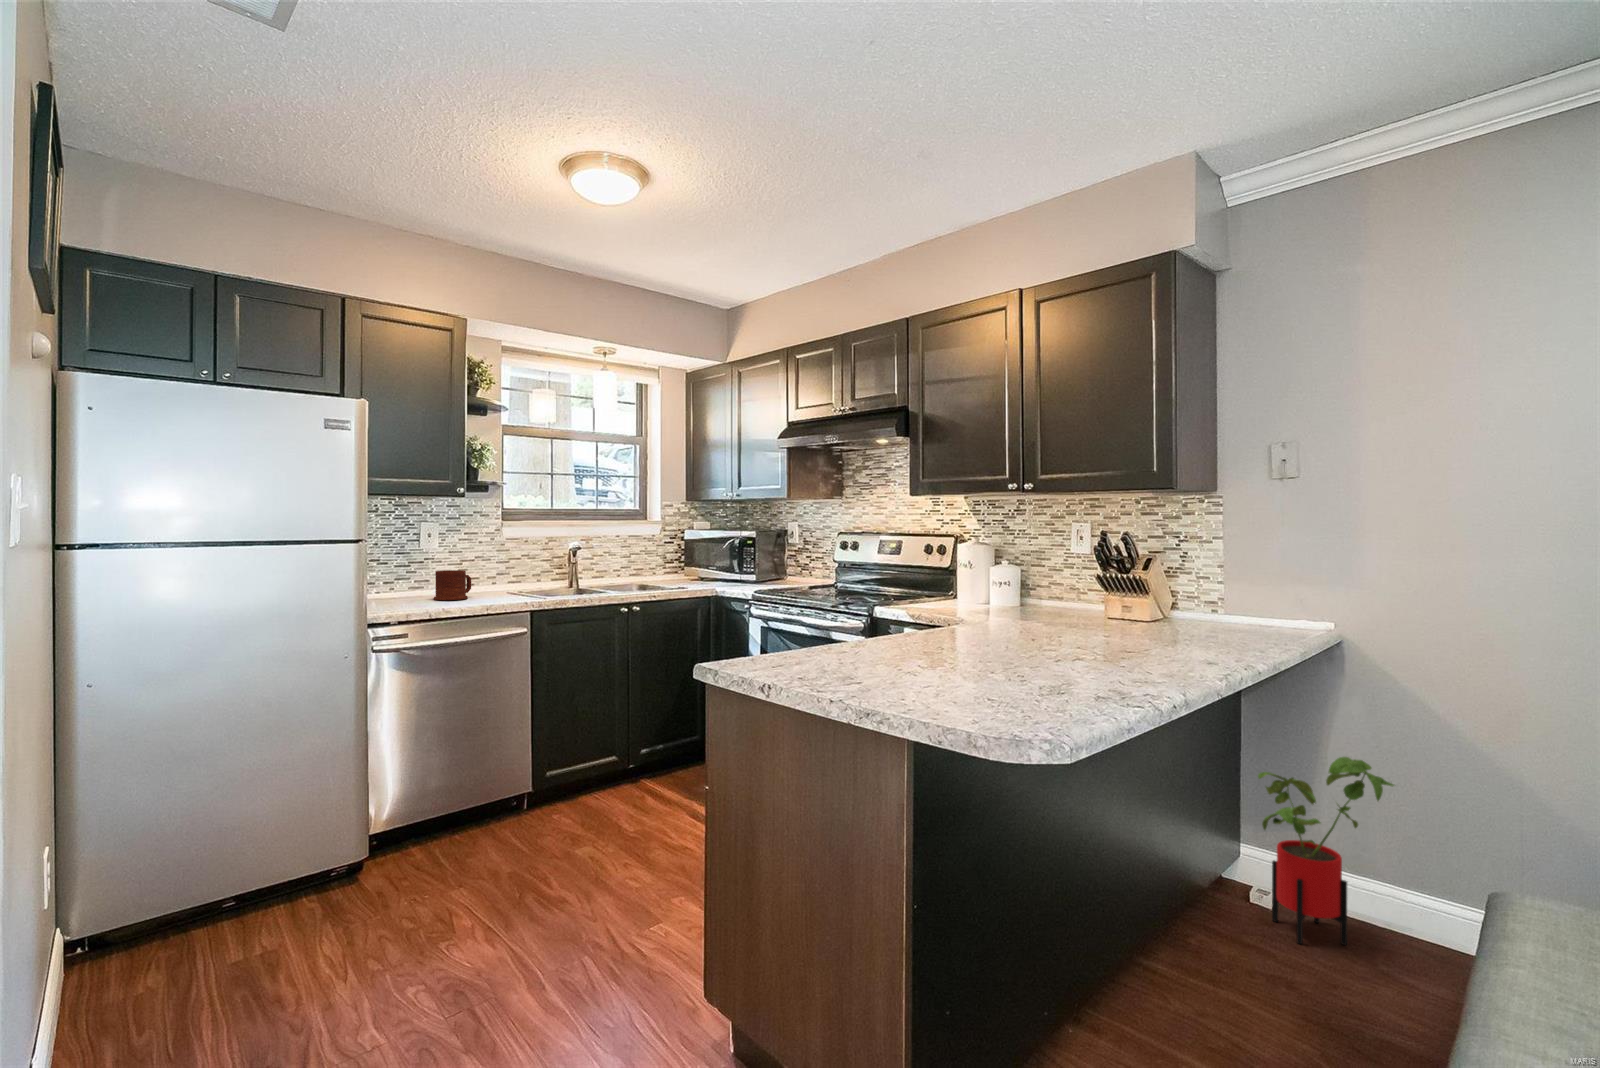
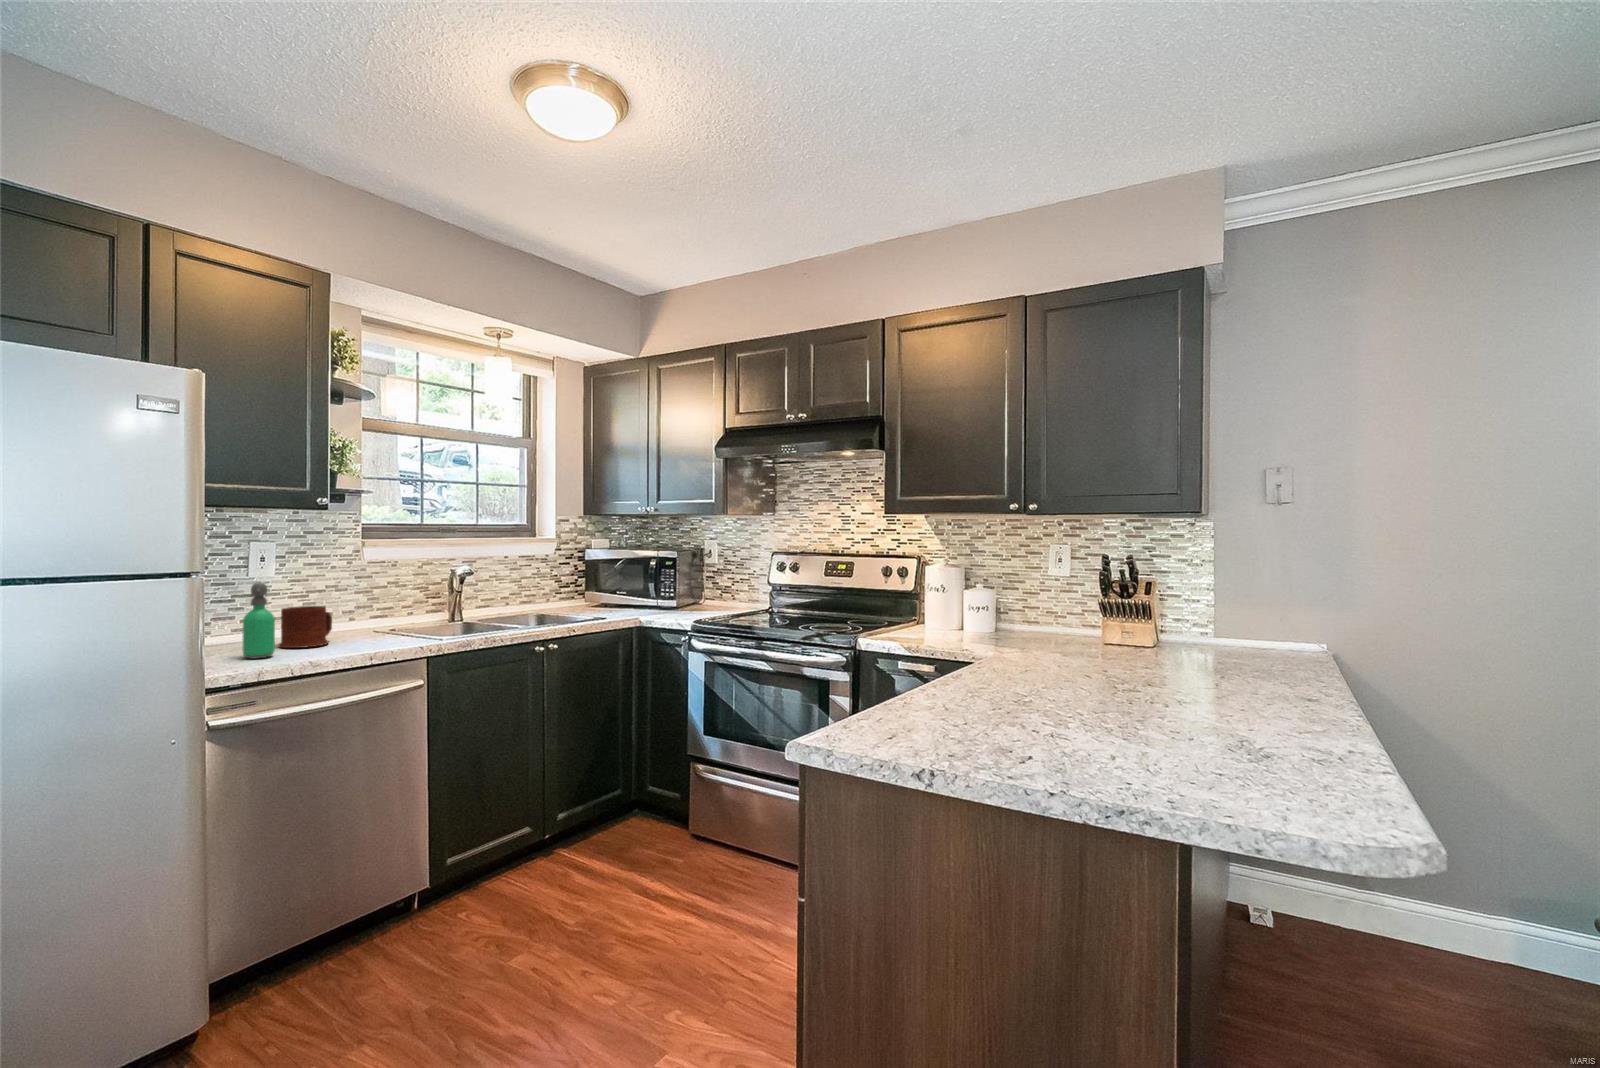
soap dispenser: none [406,551,427,605] -> present [243,582,275,659]
house plant: present [1258,757,1394,945] -> none [1272,782,1413,977]

